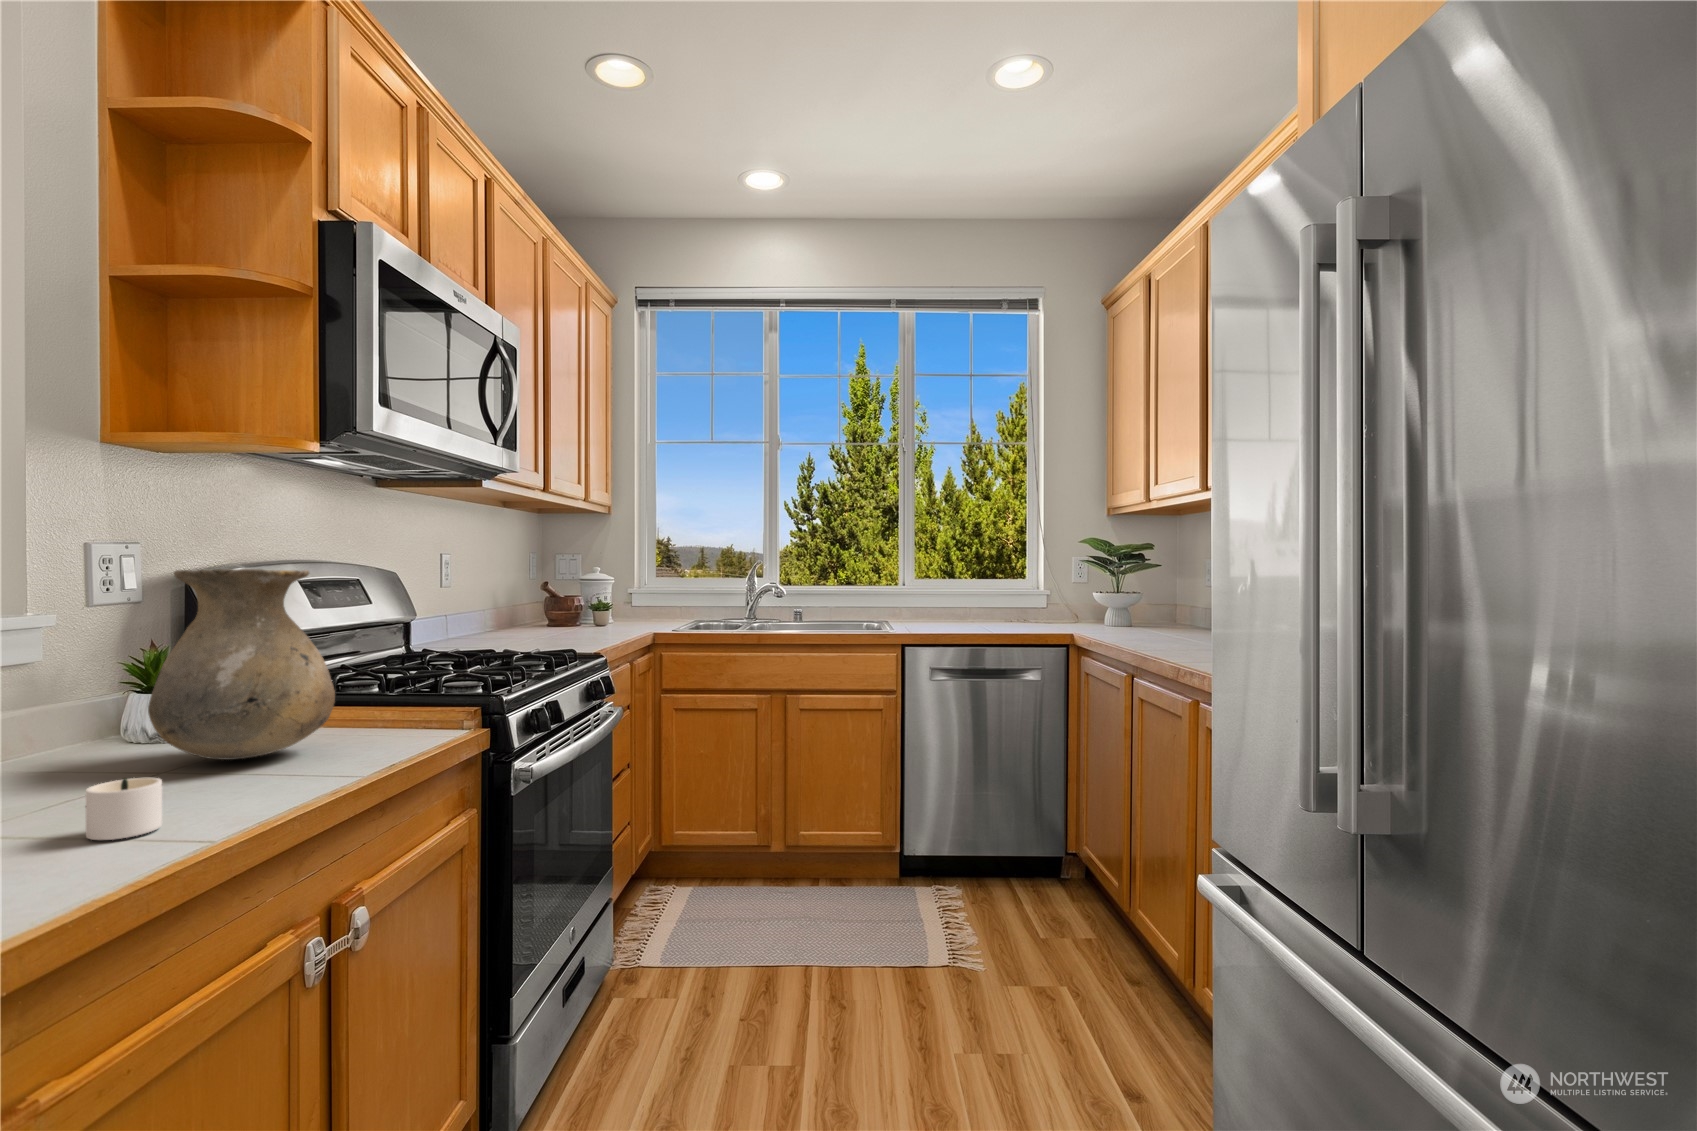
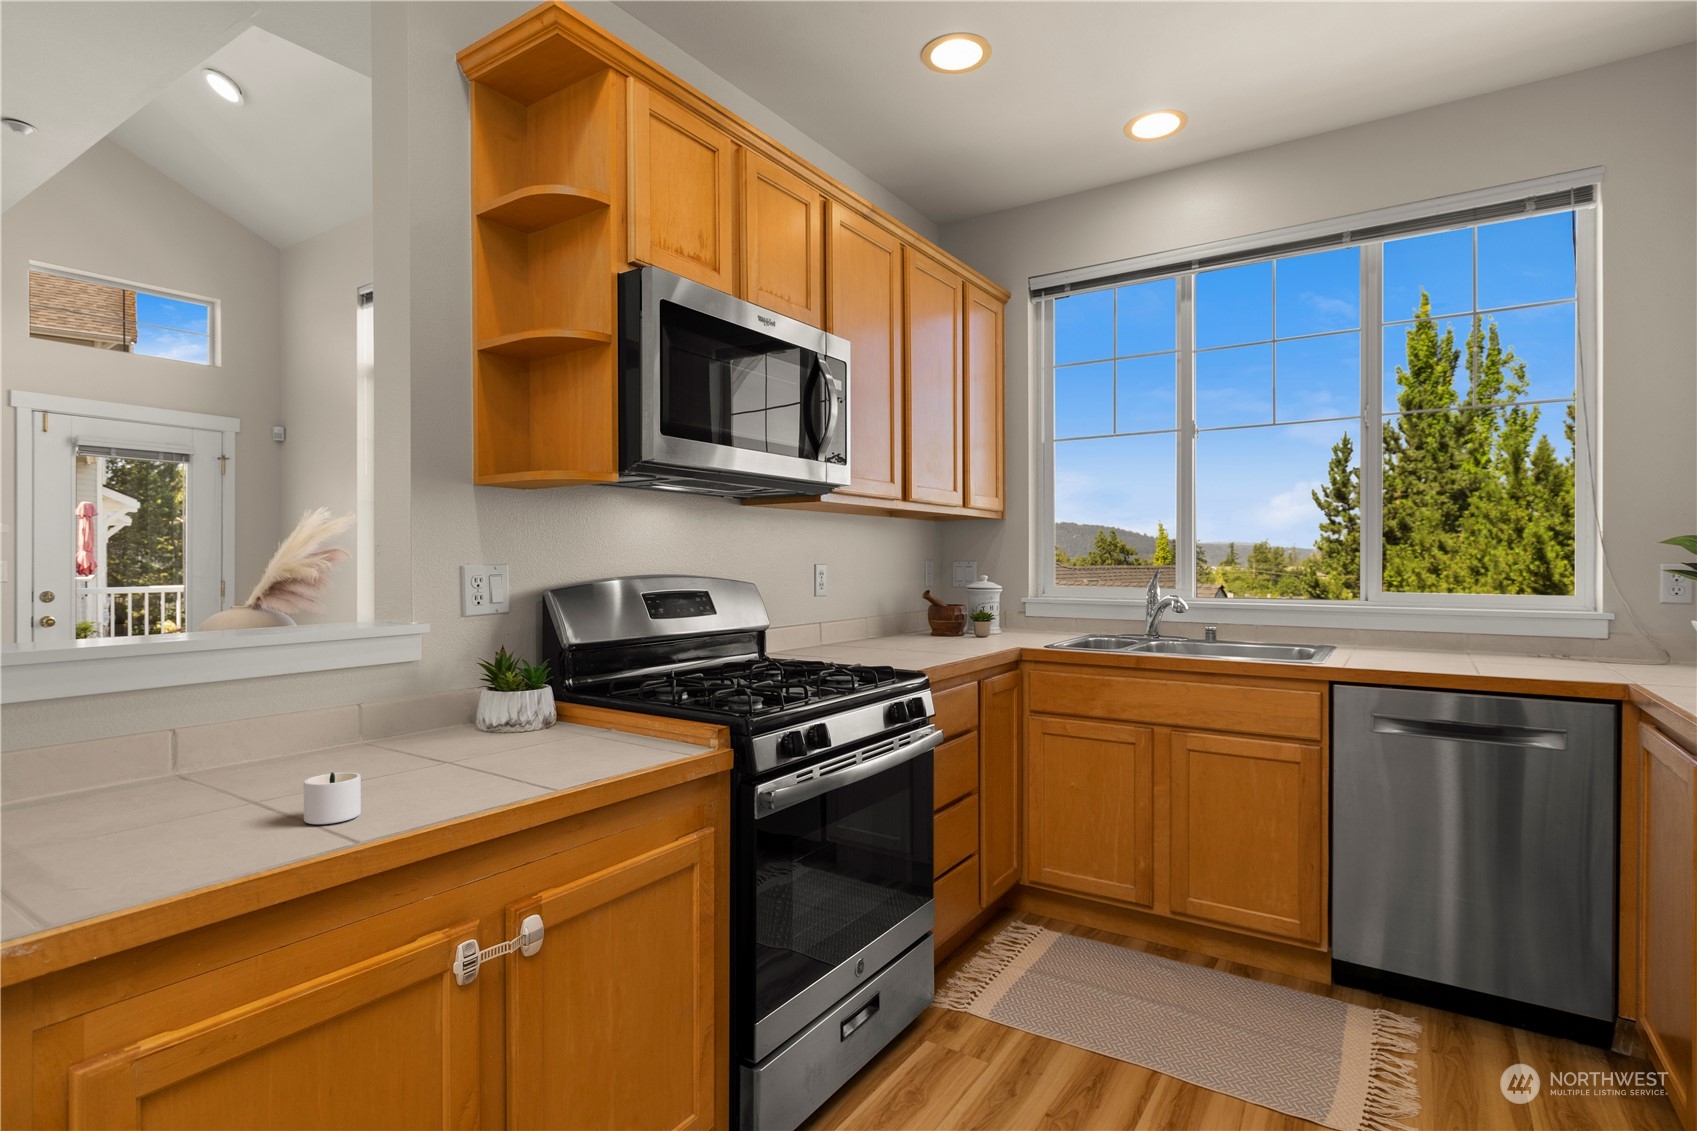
vase: present [148,568,335,760] -> none [445,590,584,756]

